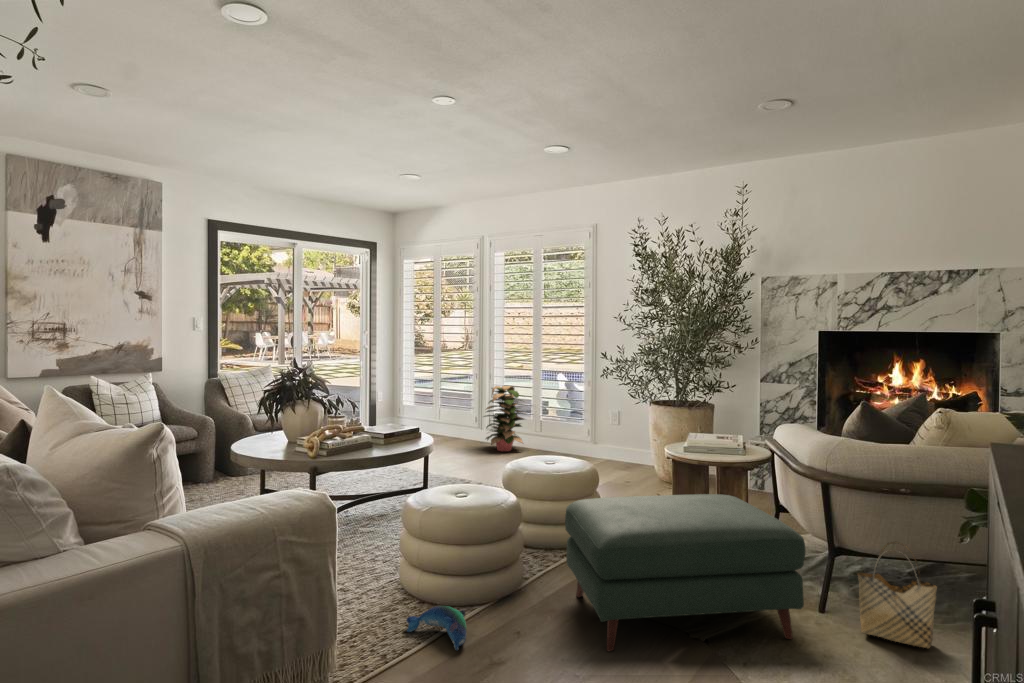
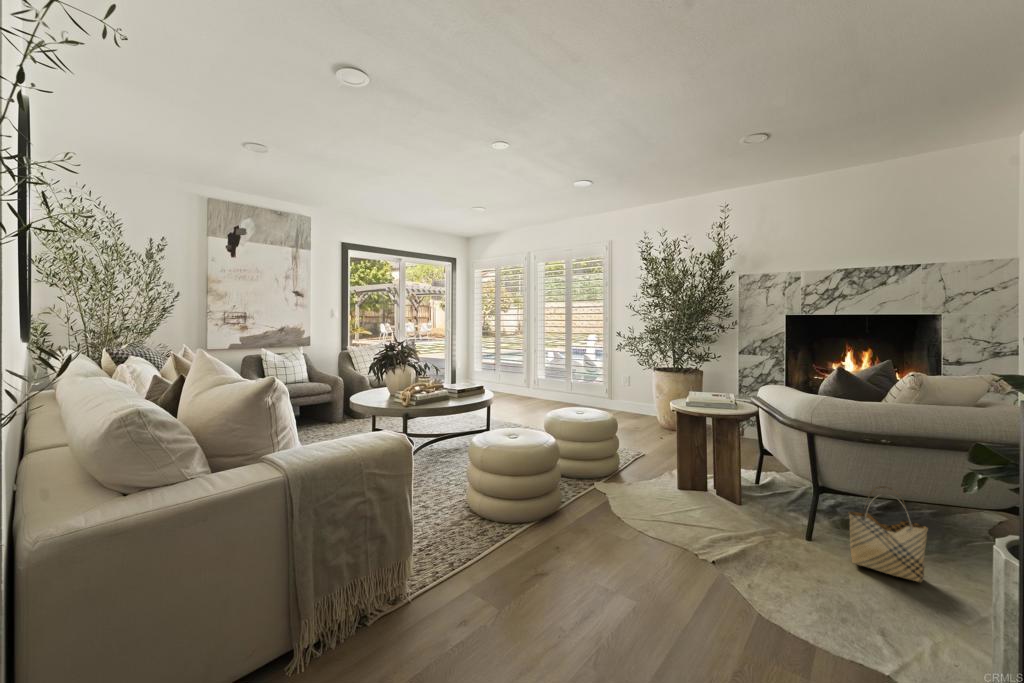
decorative plant: present [484,386,525,451] -> none [529,358,562,403]
ottoman: present [565,494,805,651] -> none [594,441,804,571]
plush toy: present [406,606,466,650] -> none [468,525,514,564]

